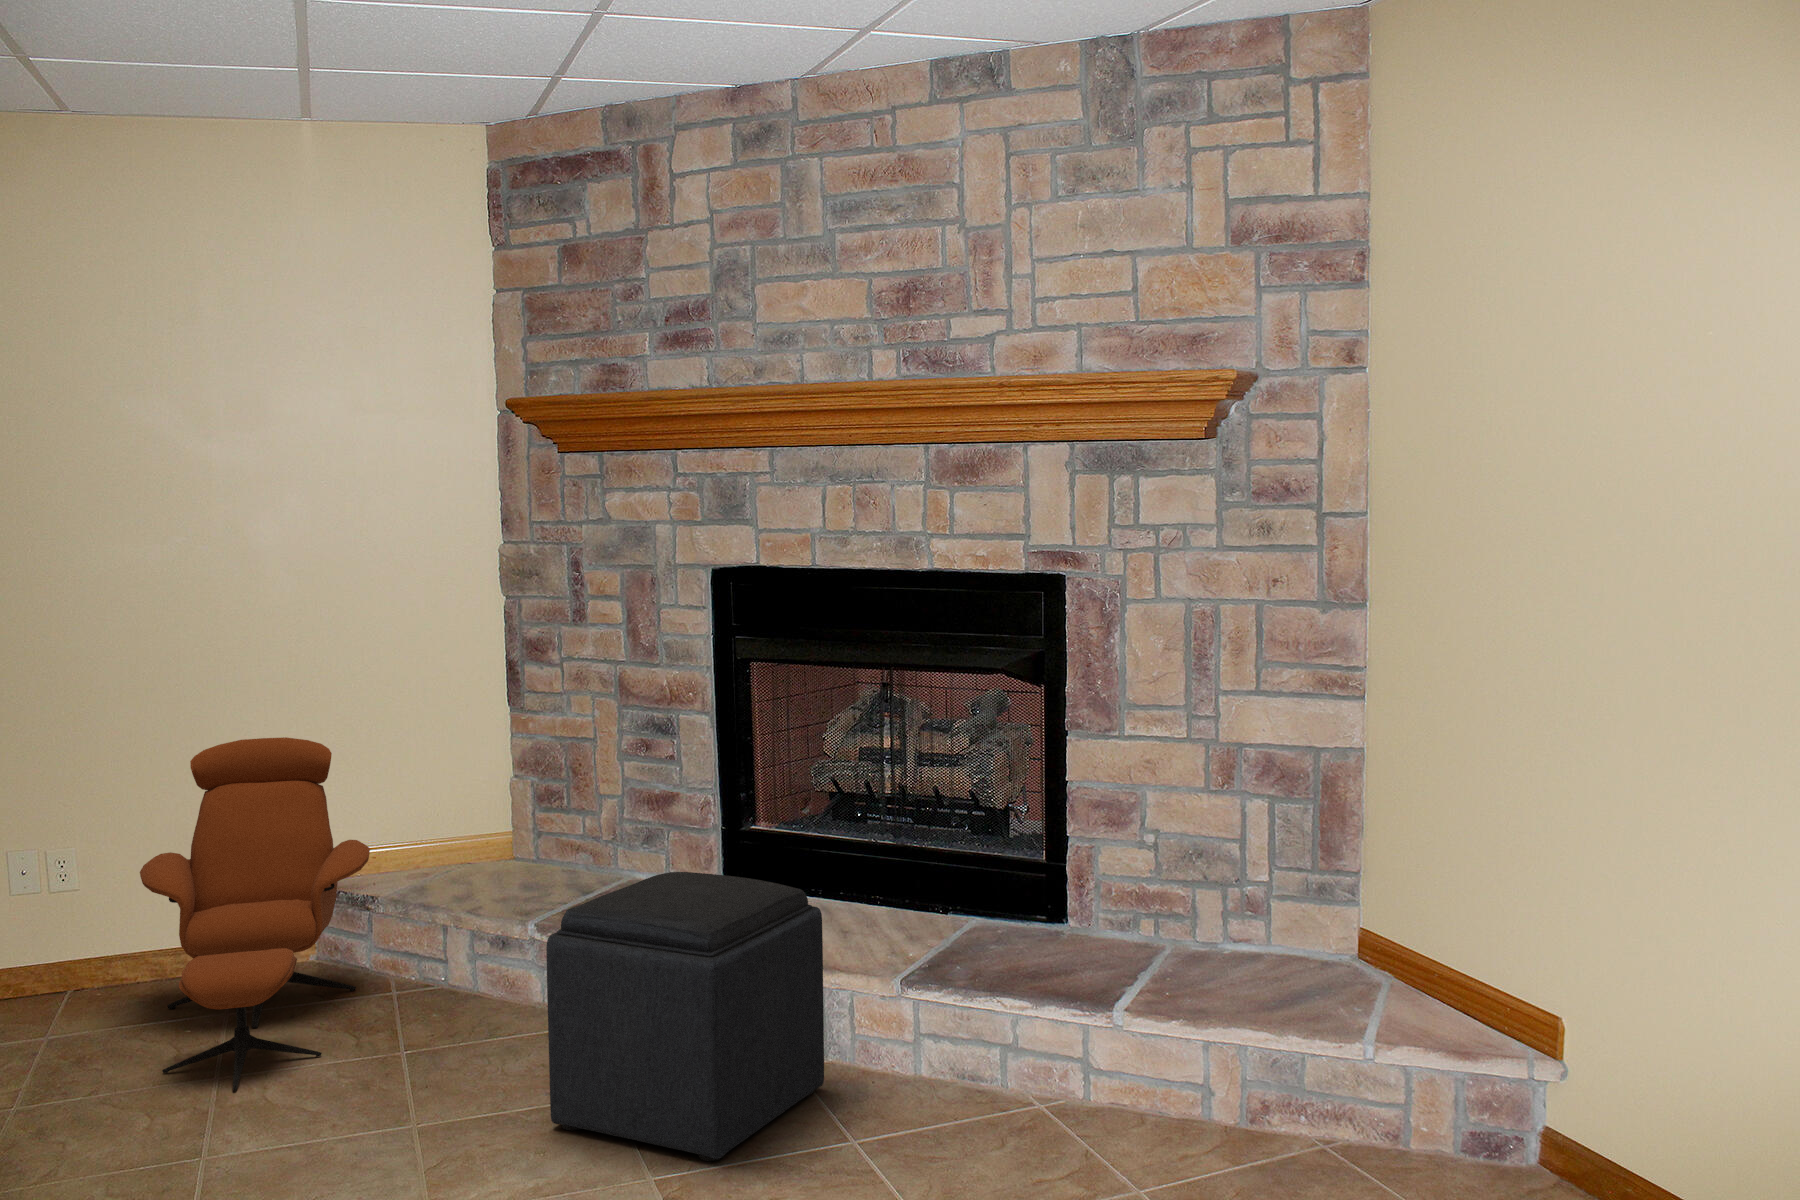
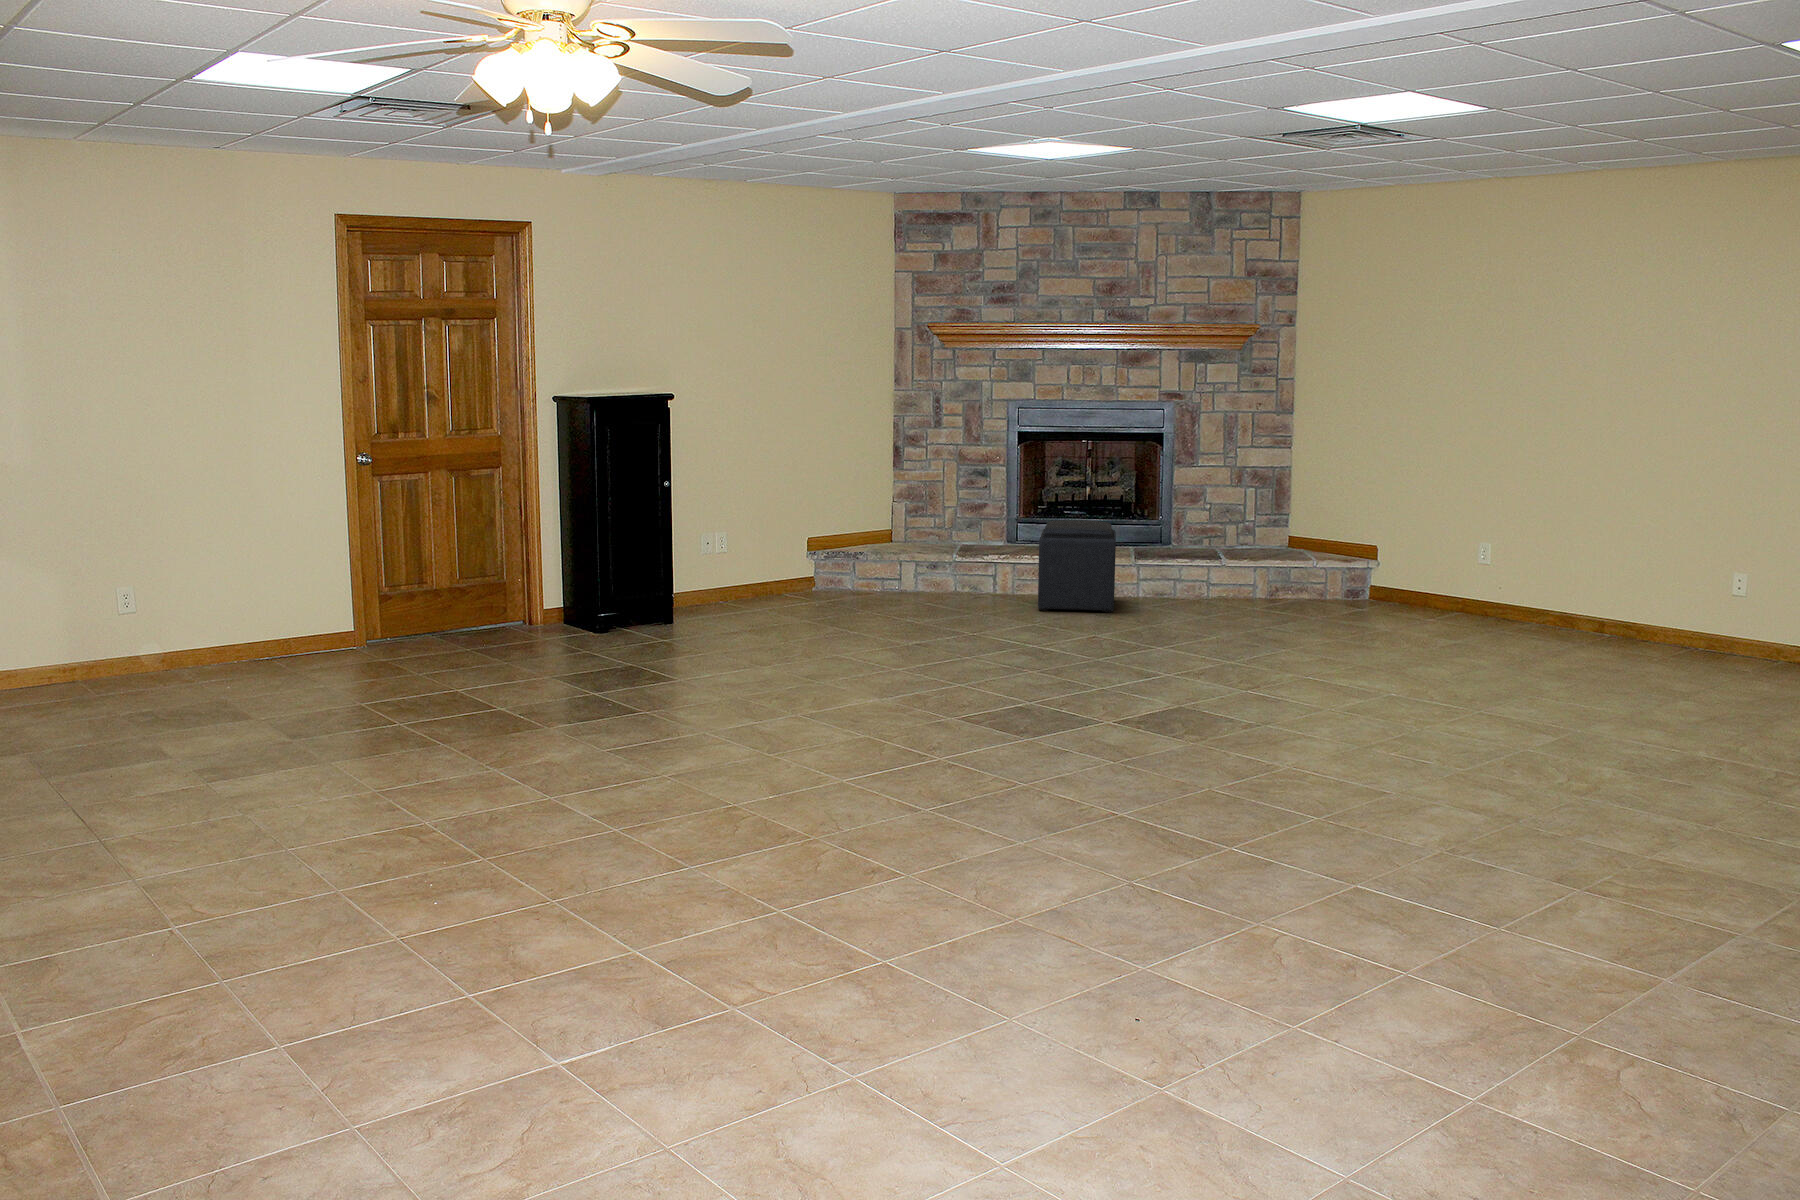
lounge chair: present [140,737,370,1091] -> none [790,481,906,611]

